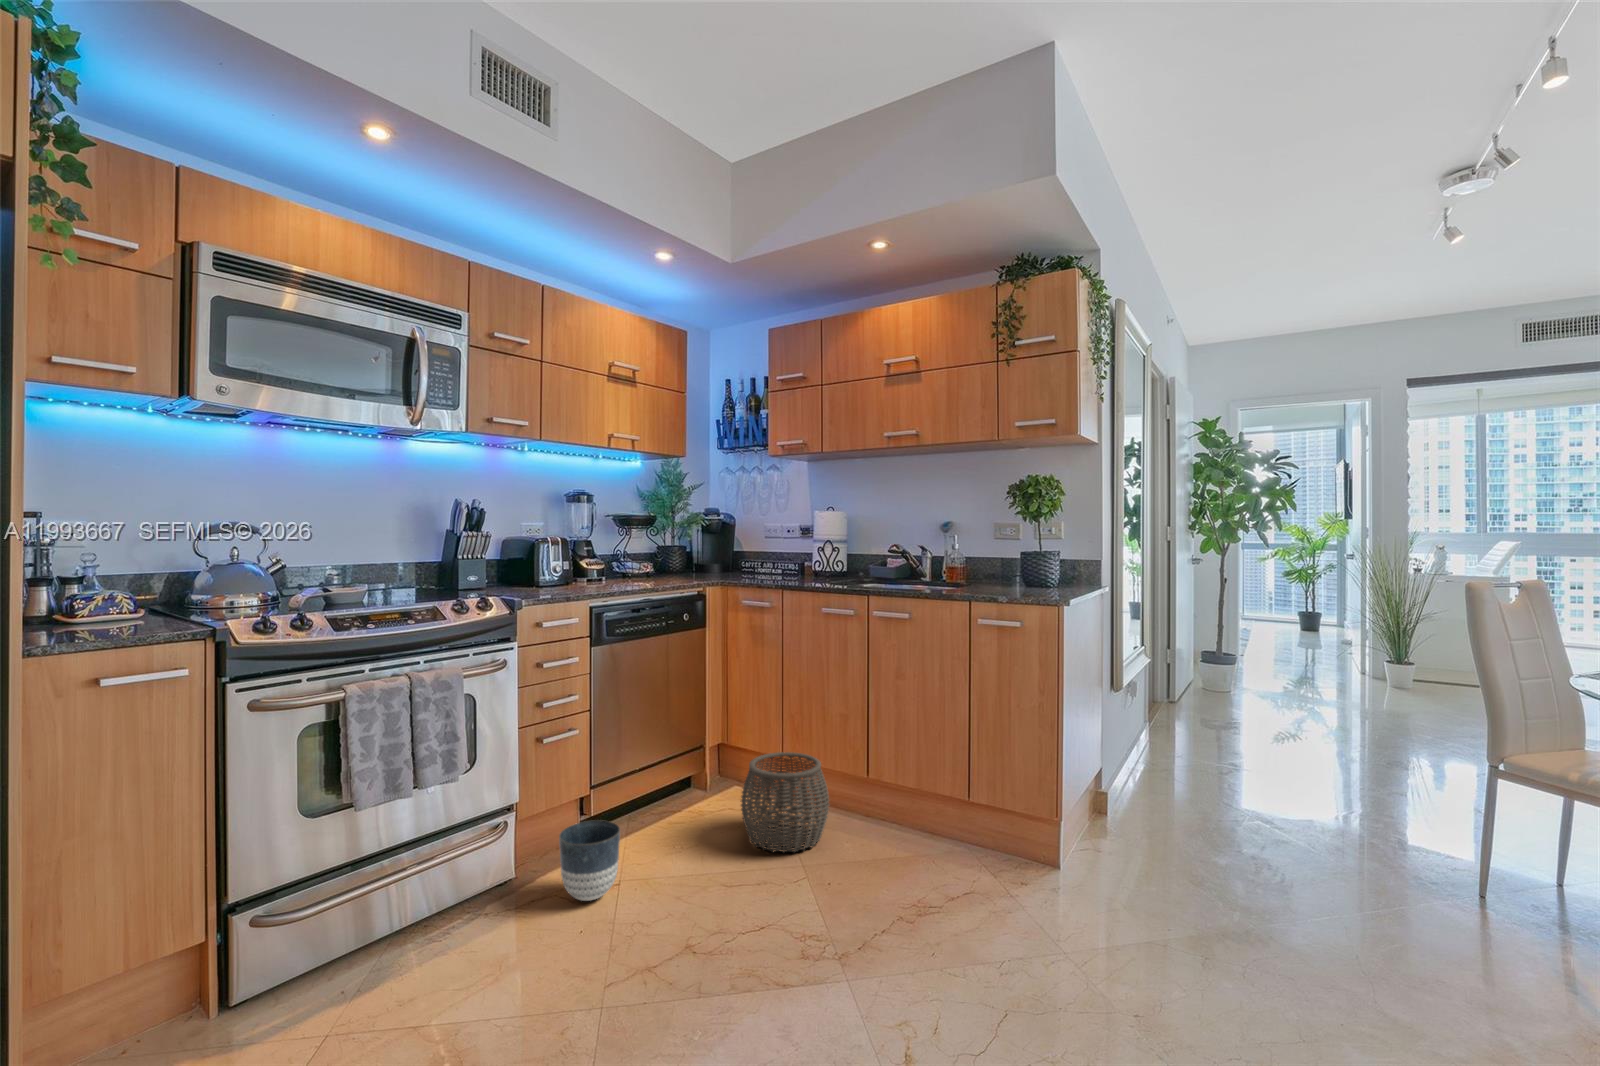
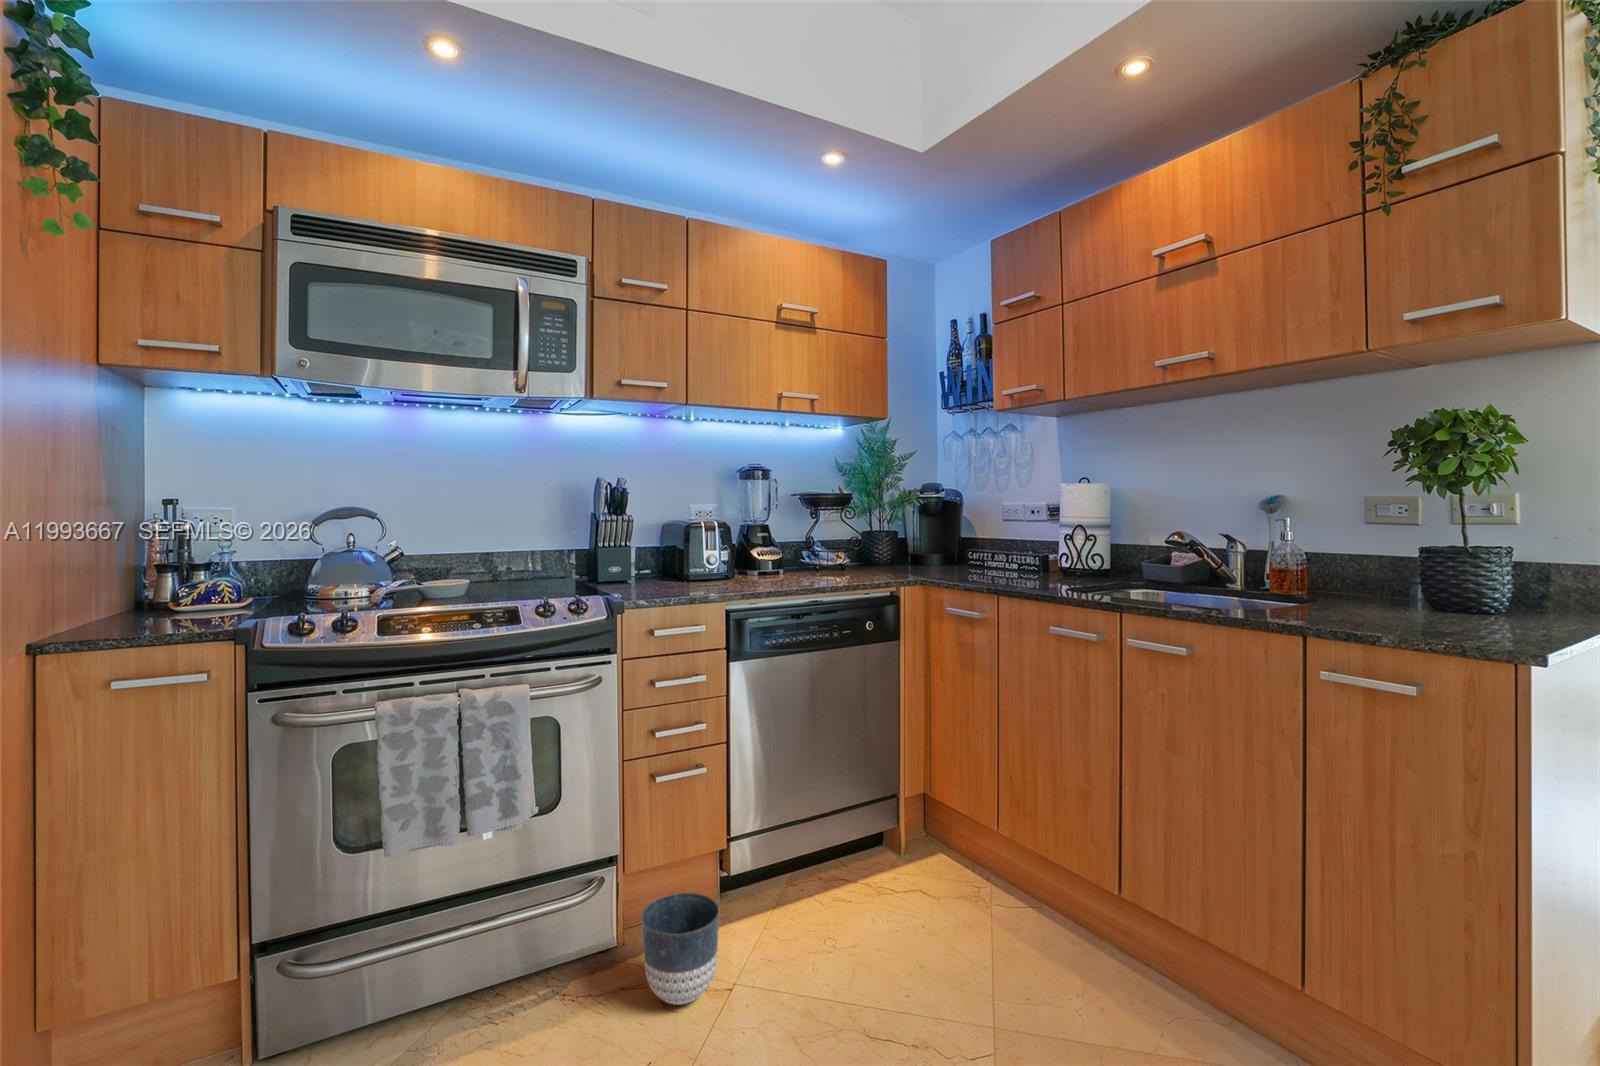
woven basket: present [741,752,829,852] -> none [905,831,1039,994]

